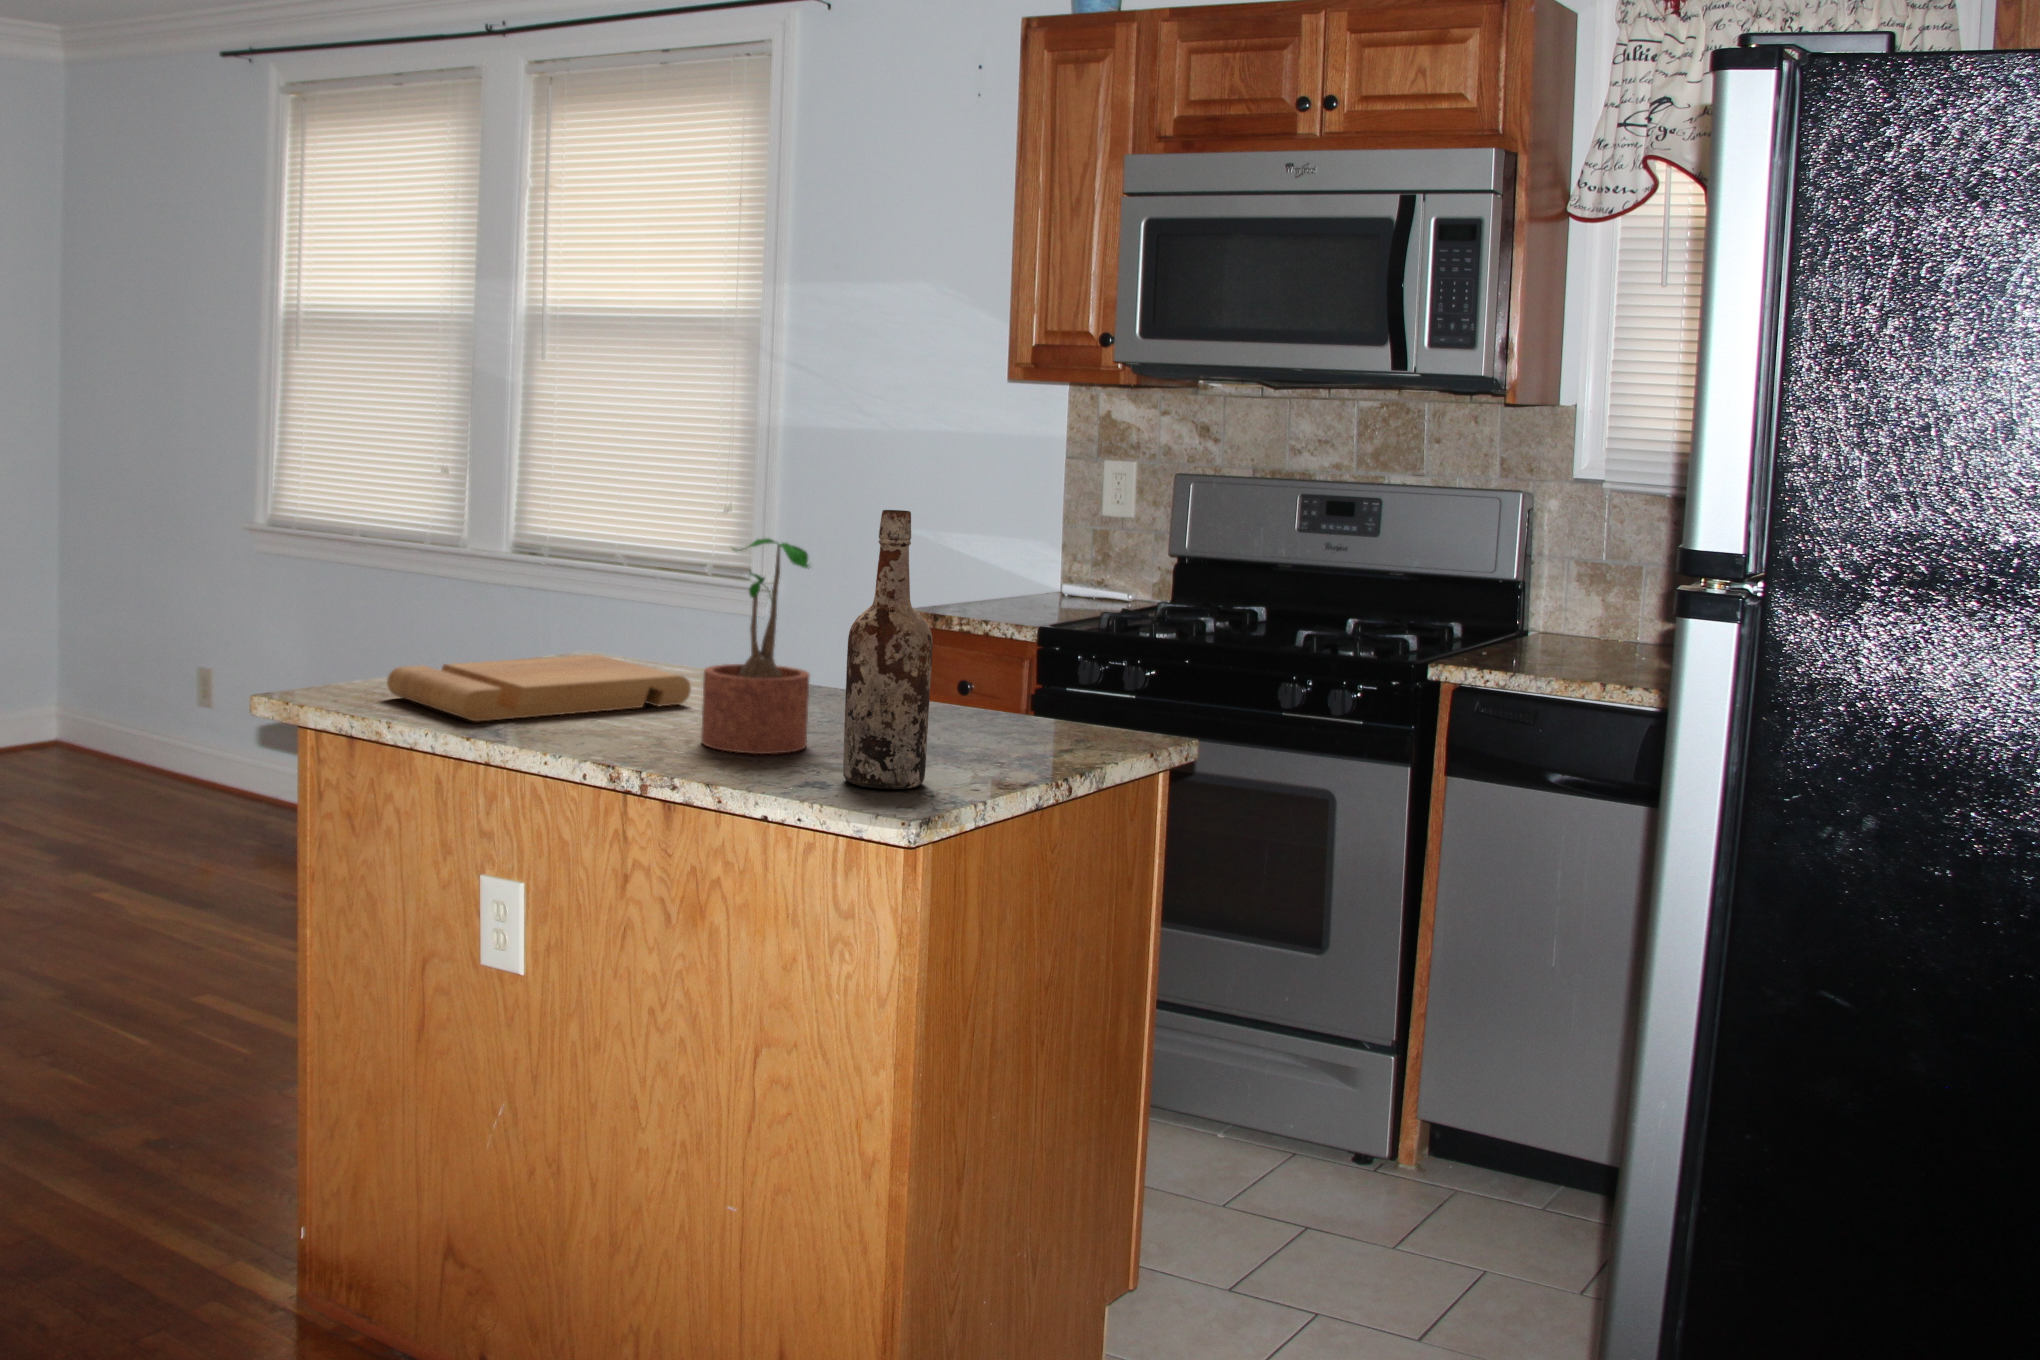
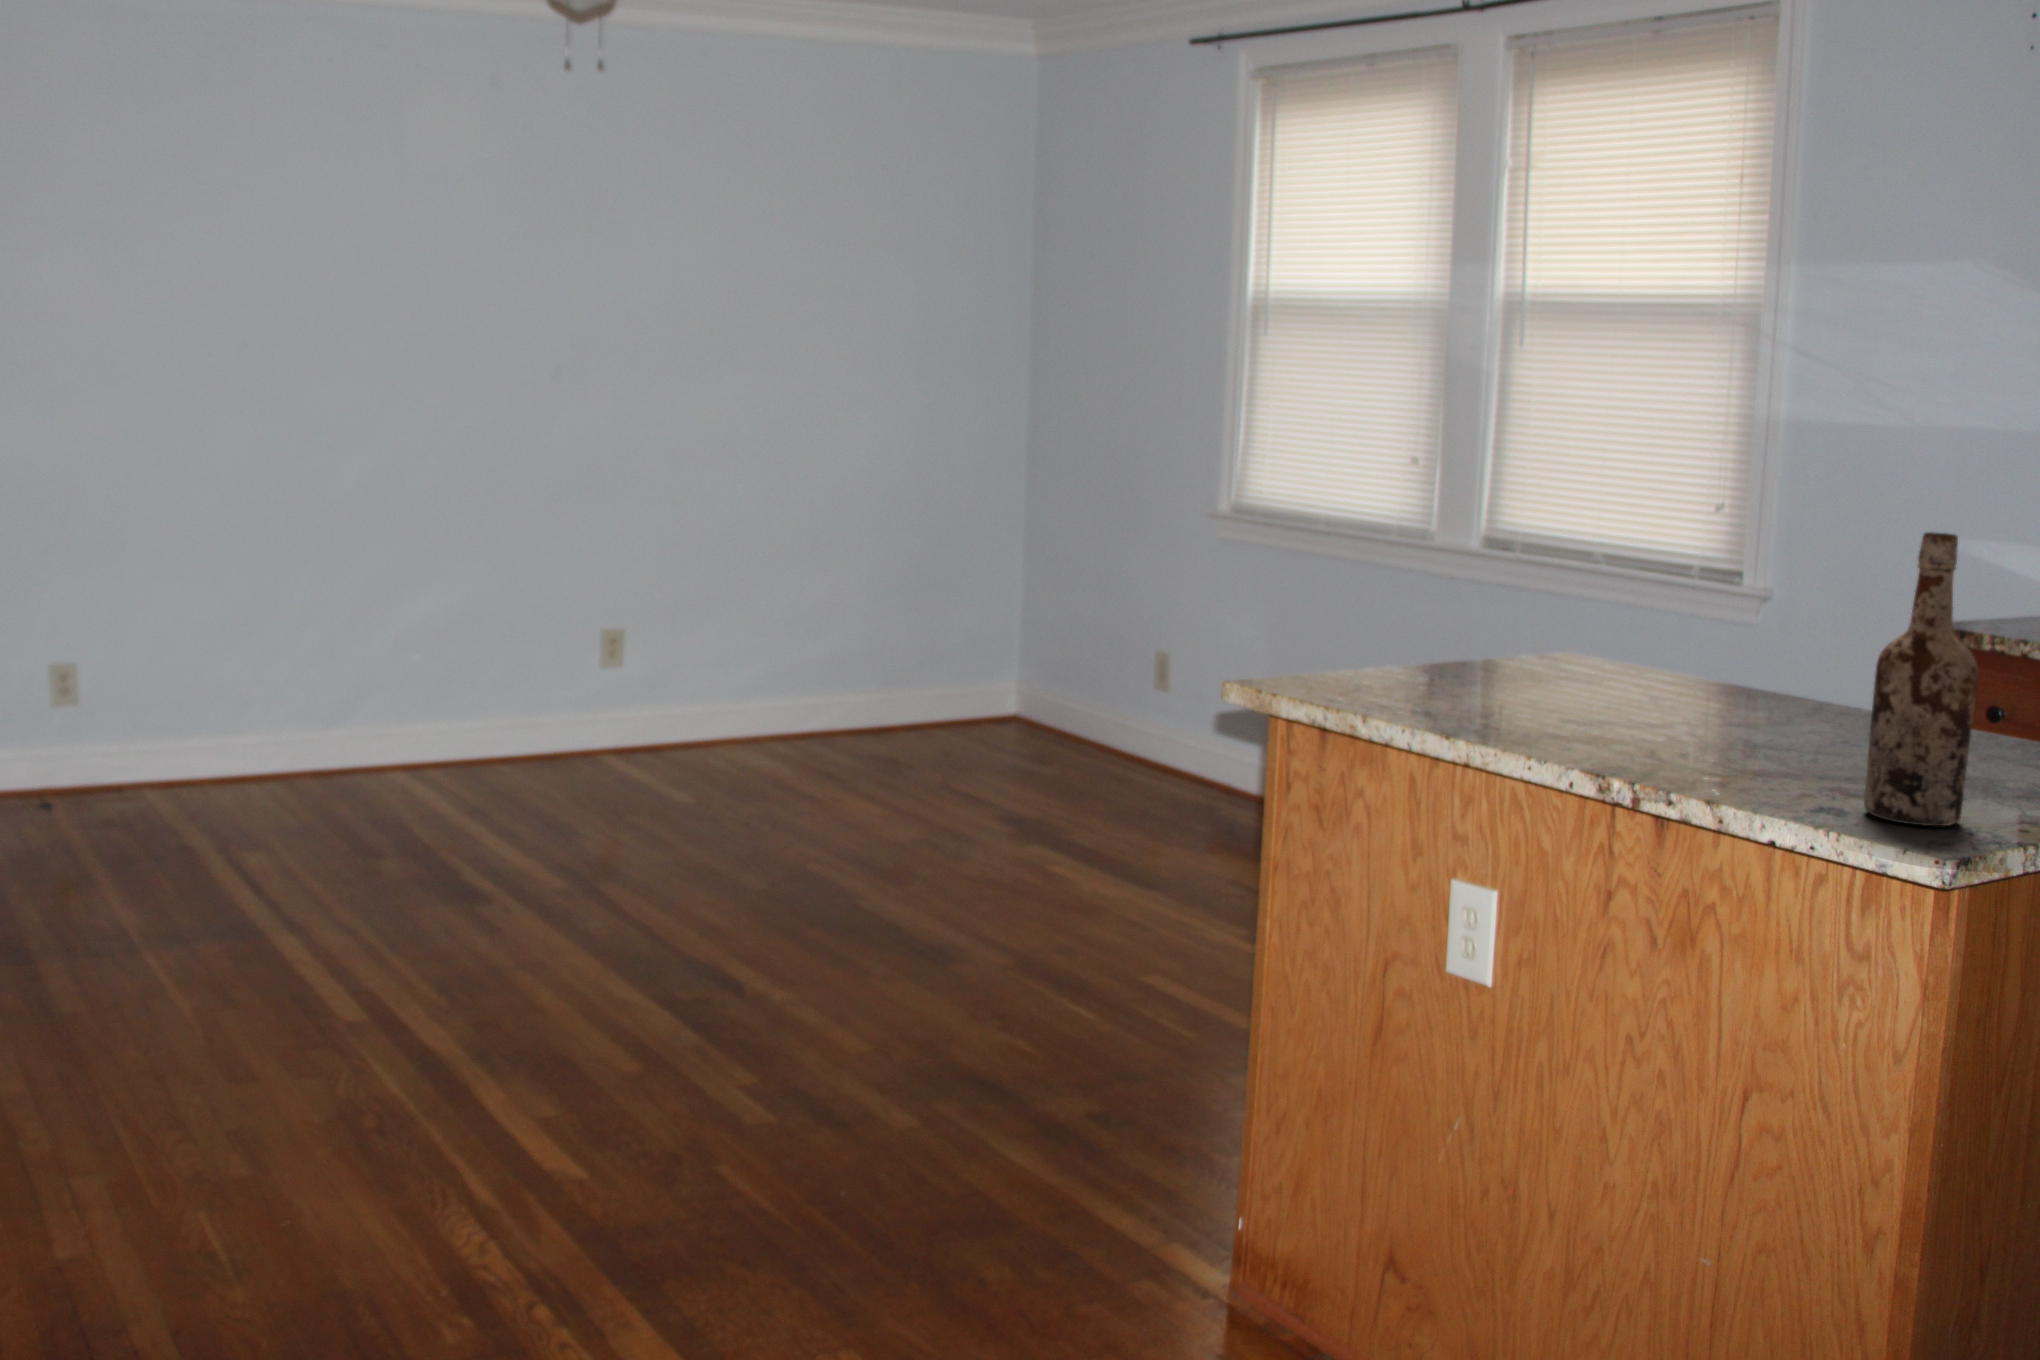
potted plant: present [701,538,810,754] -> none [1696,553,1834,778]
cutting board: present [387,655,691,721] -> none [1355,660,1679,722]

